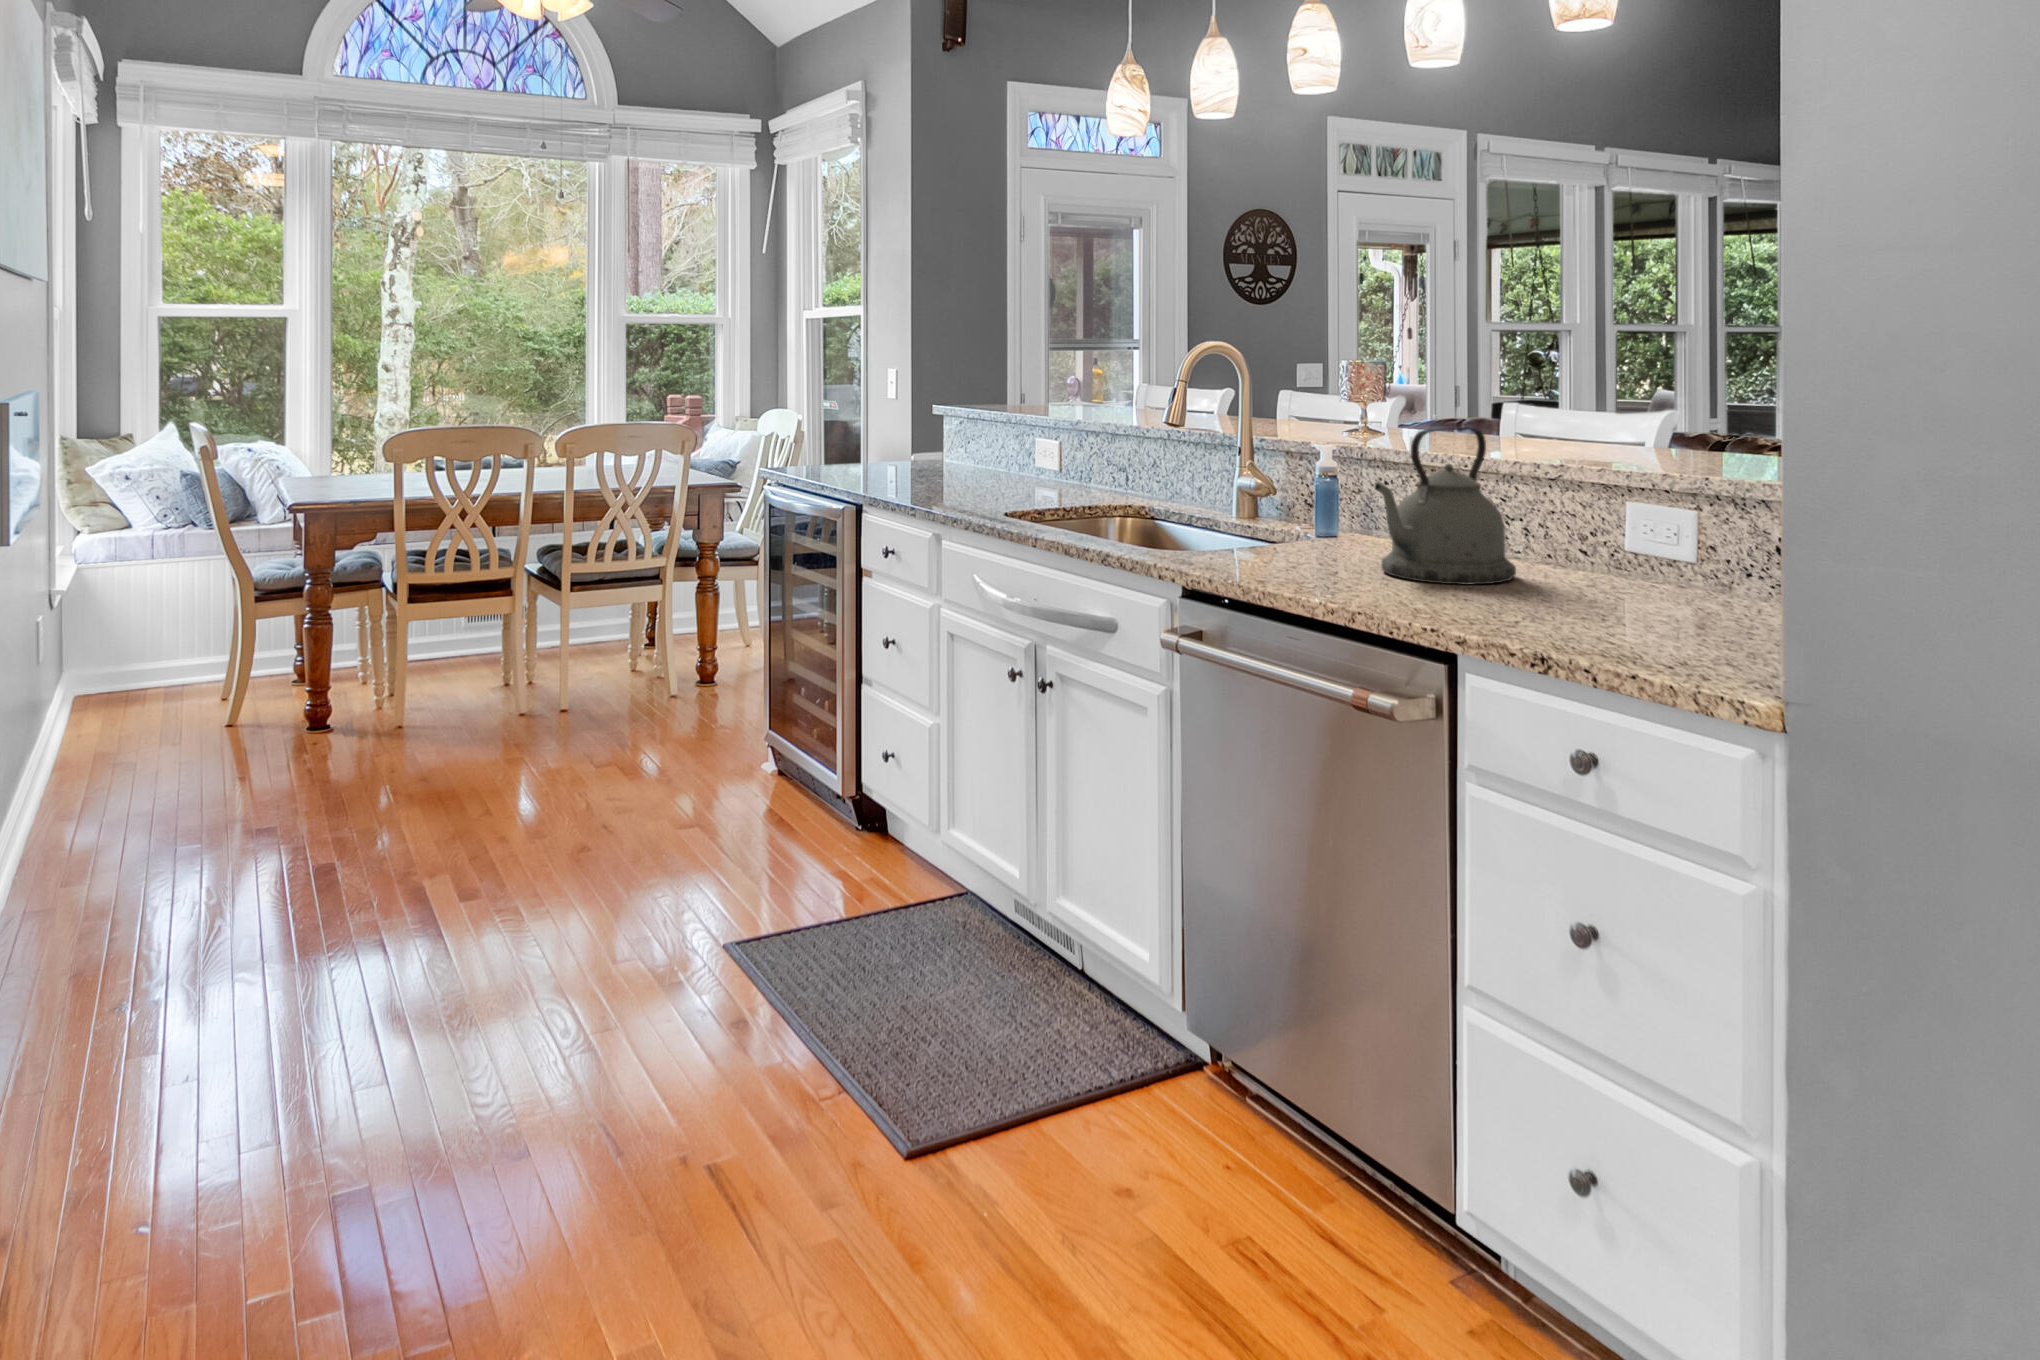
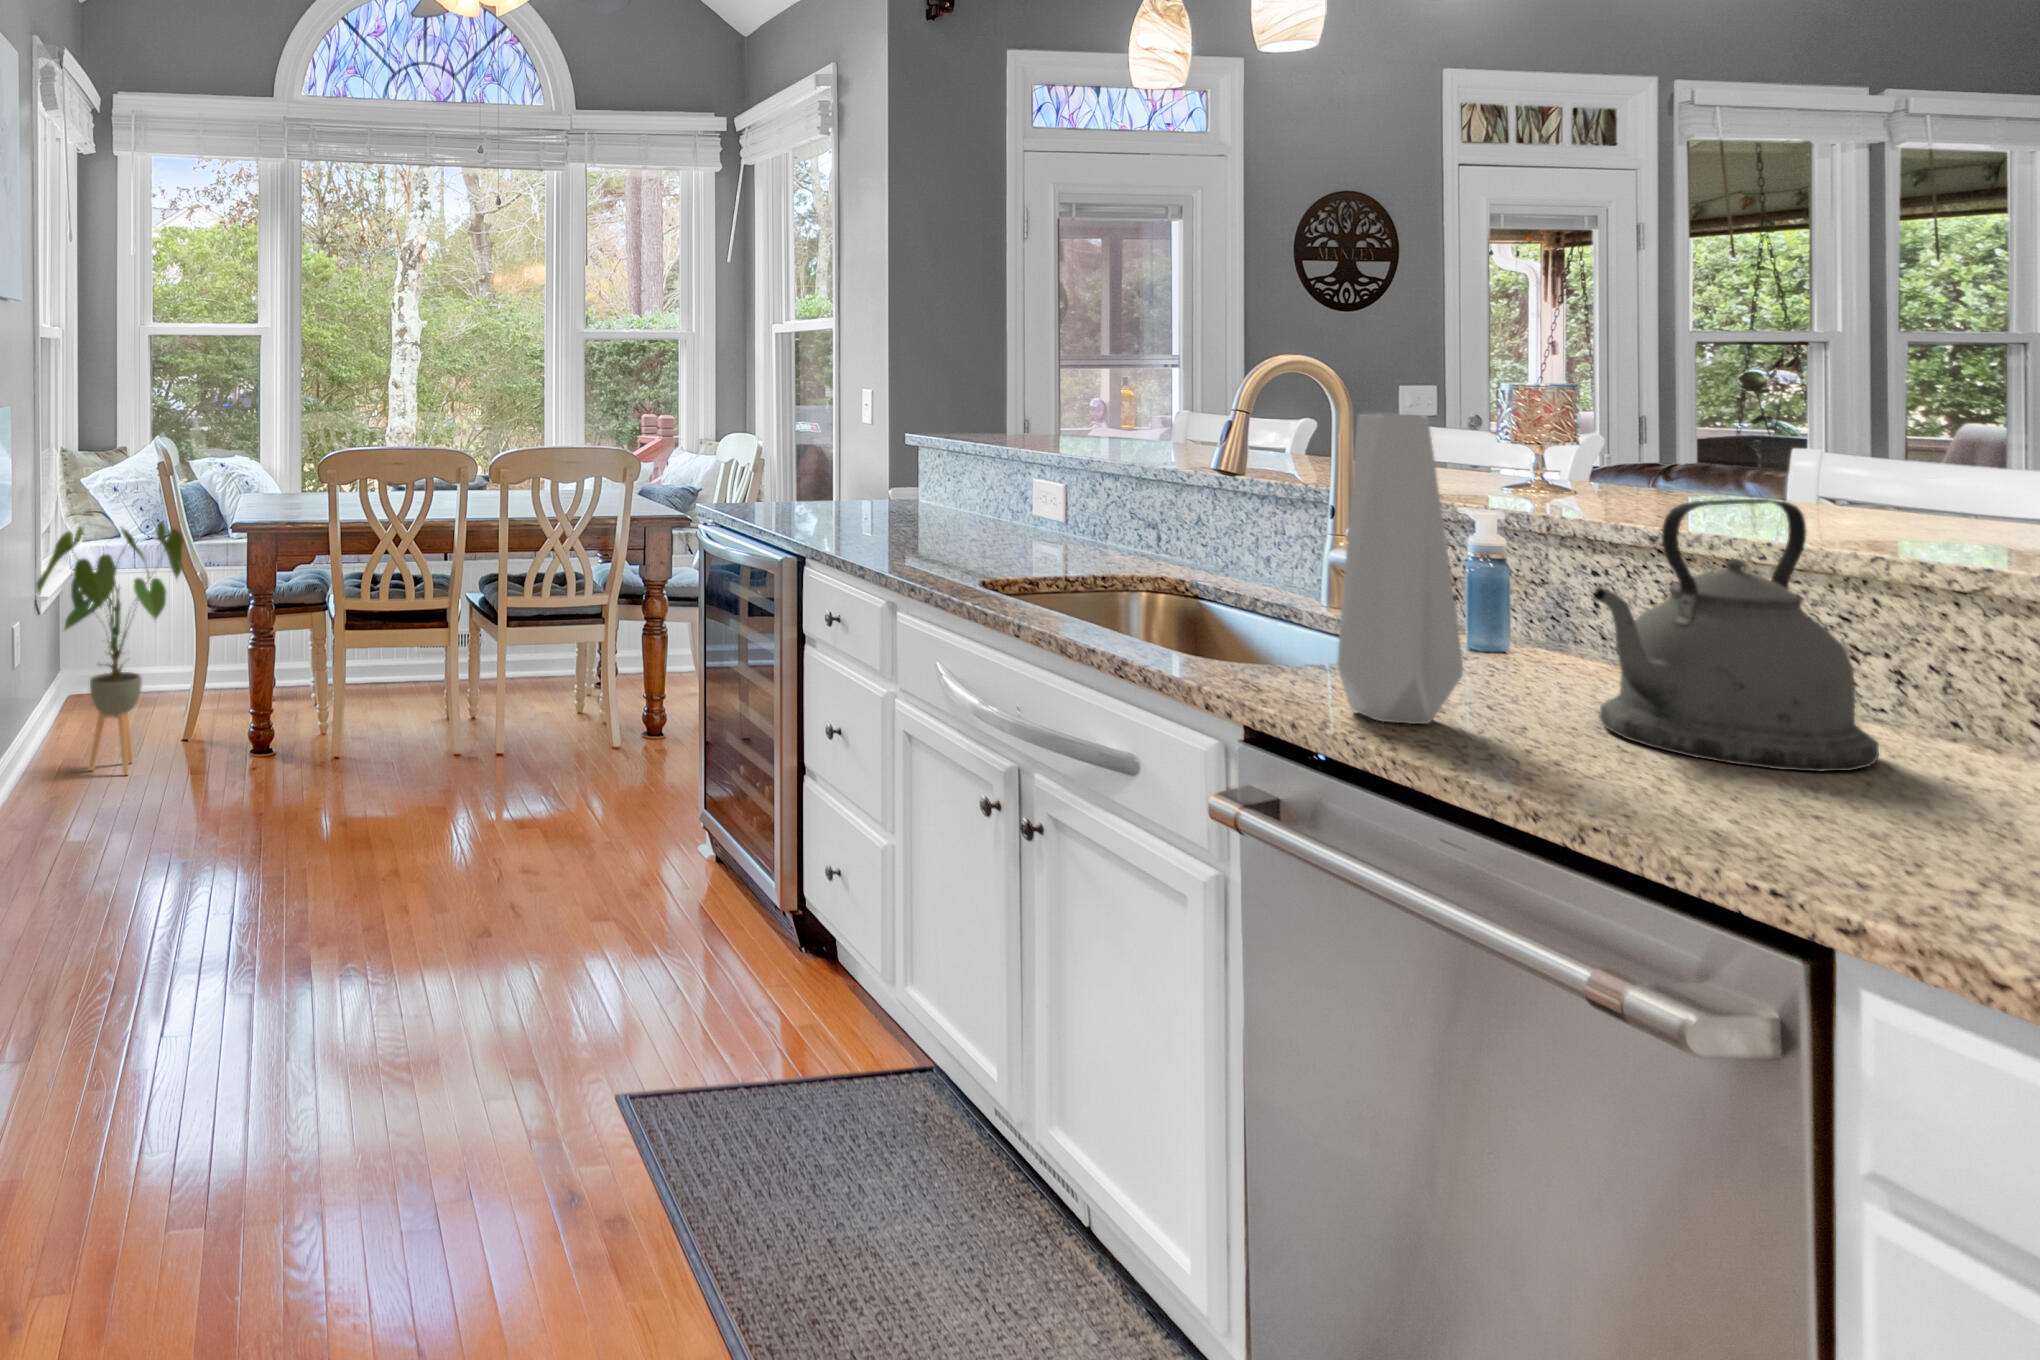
vase: none [1236,378,1307,576] -> present [1337,414,1463,724]
house plant: none [67,505,234,758] -> present [36,522,184,775]

